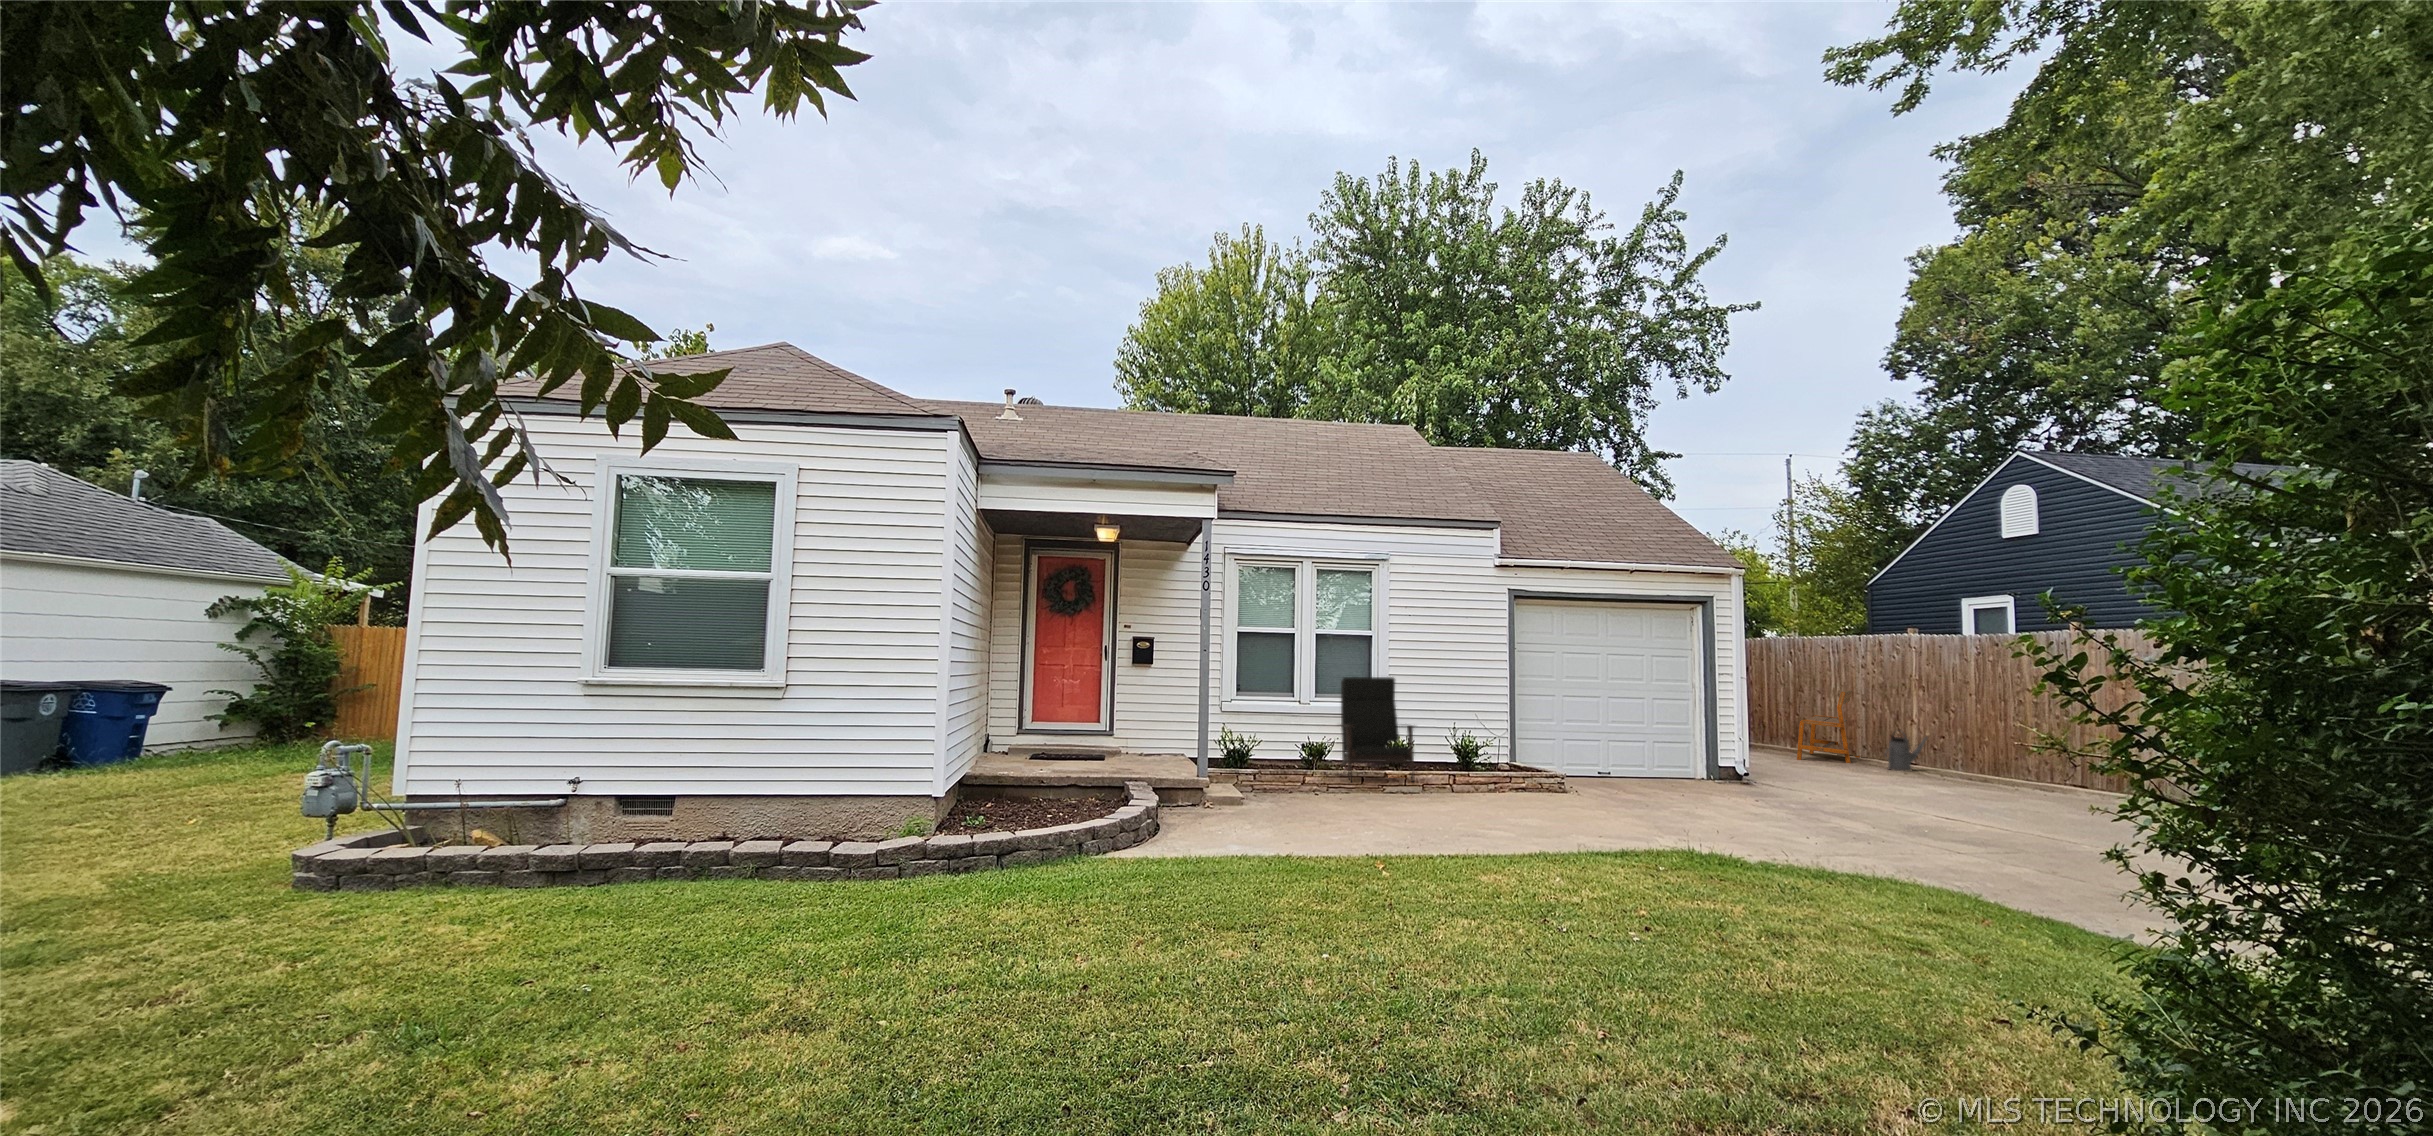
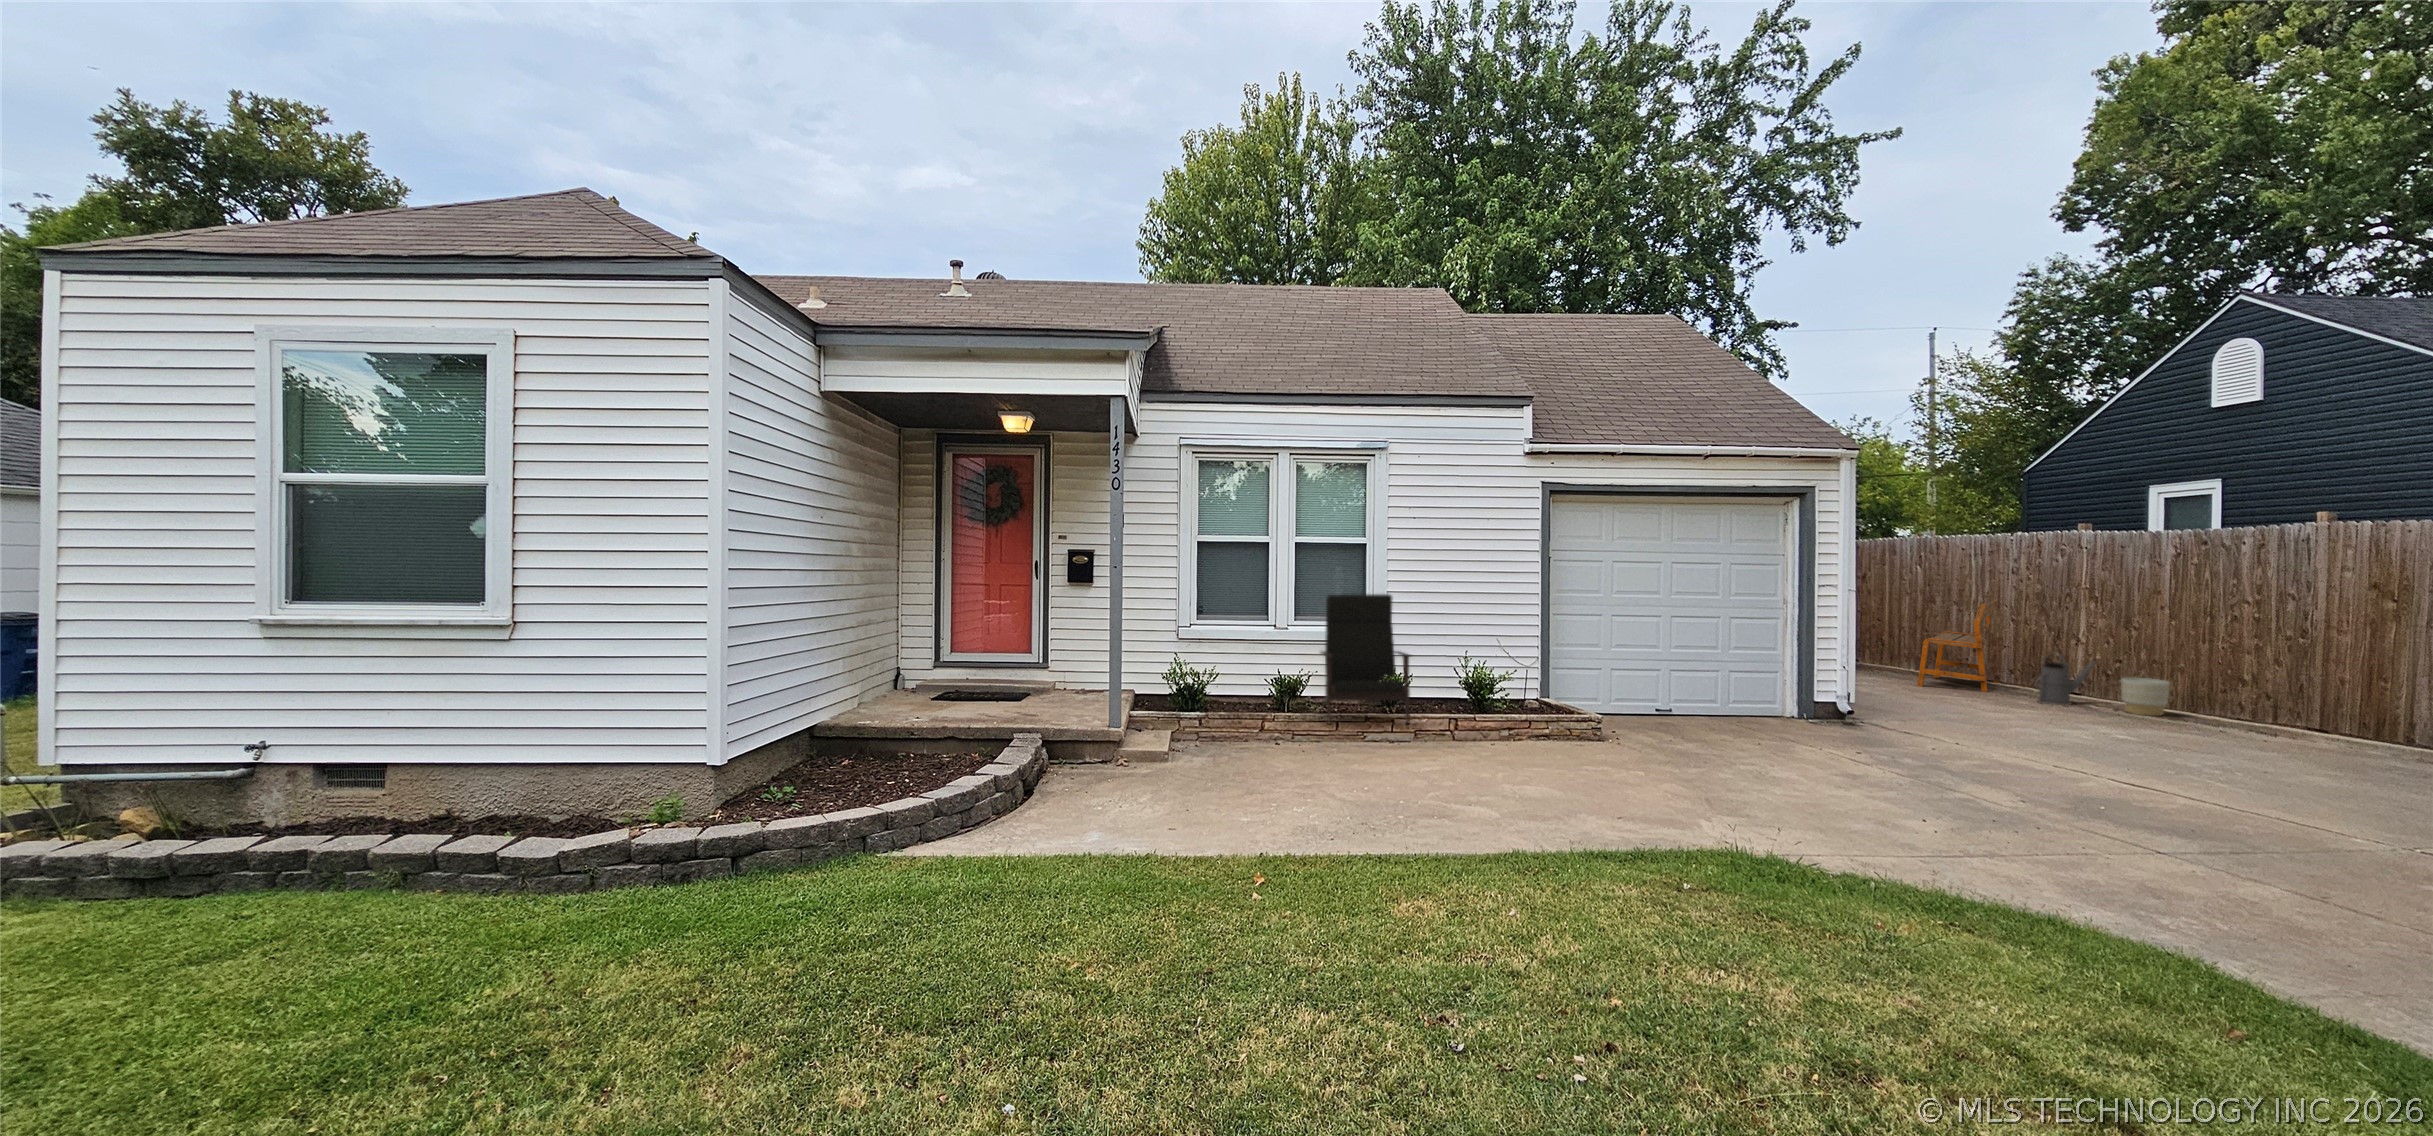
planter: none [1947,748,1981,778] -> present [2121,678,2169,716]

